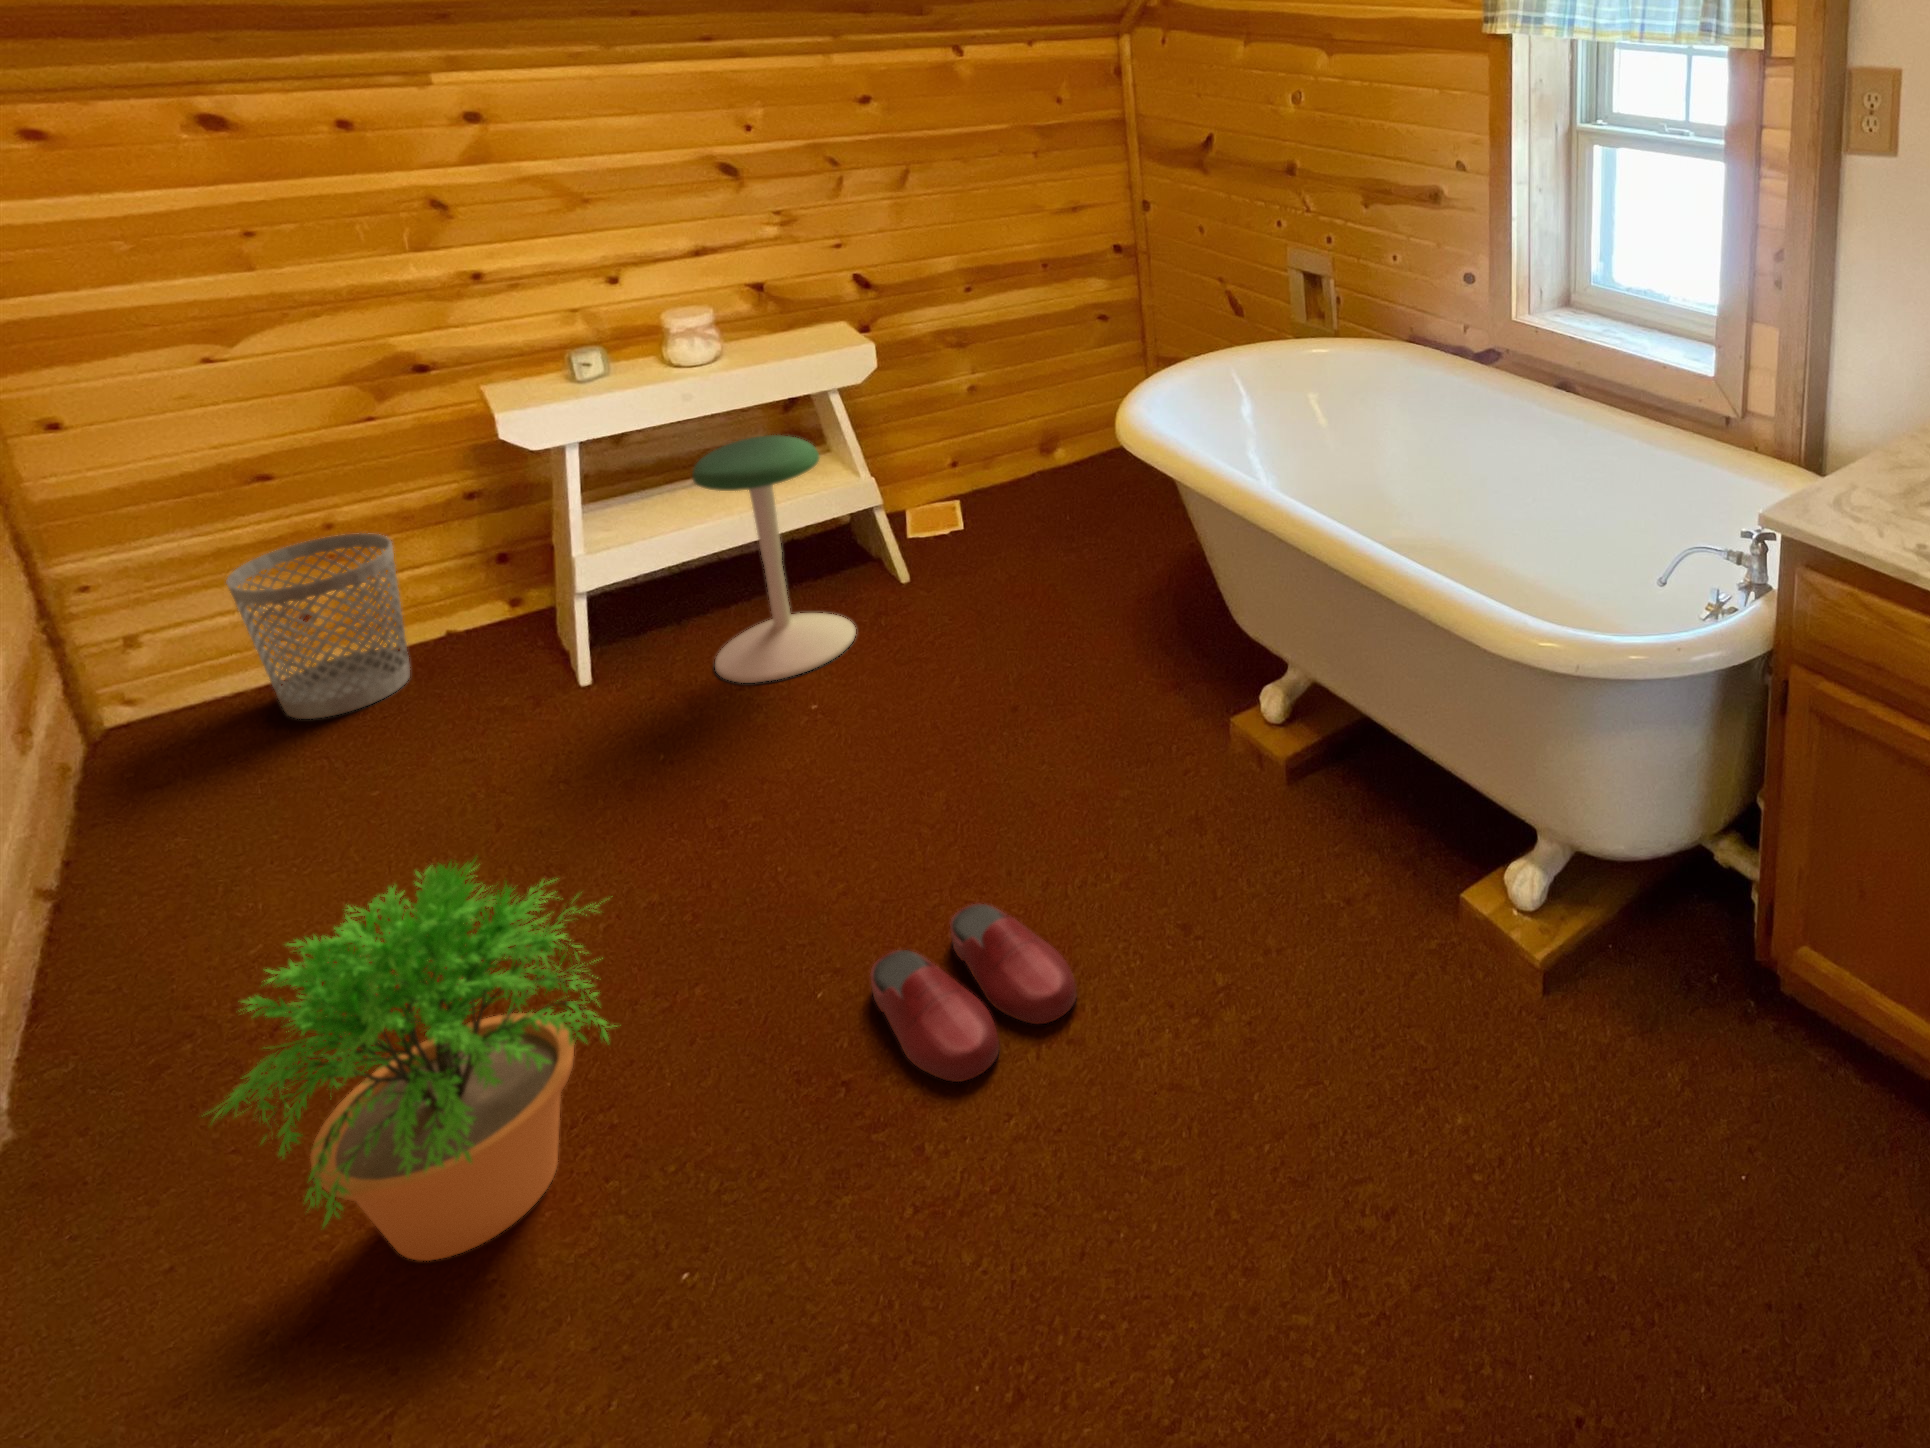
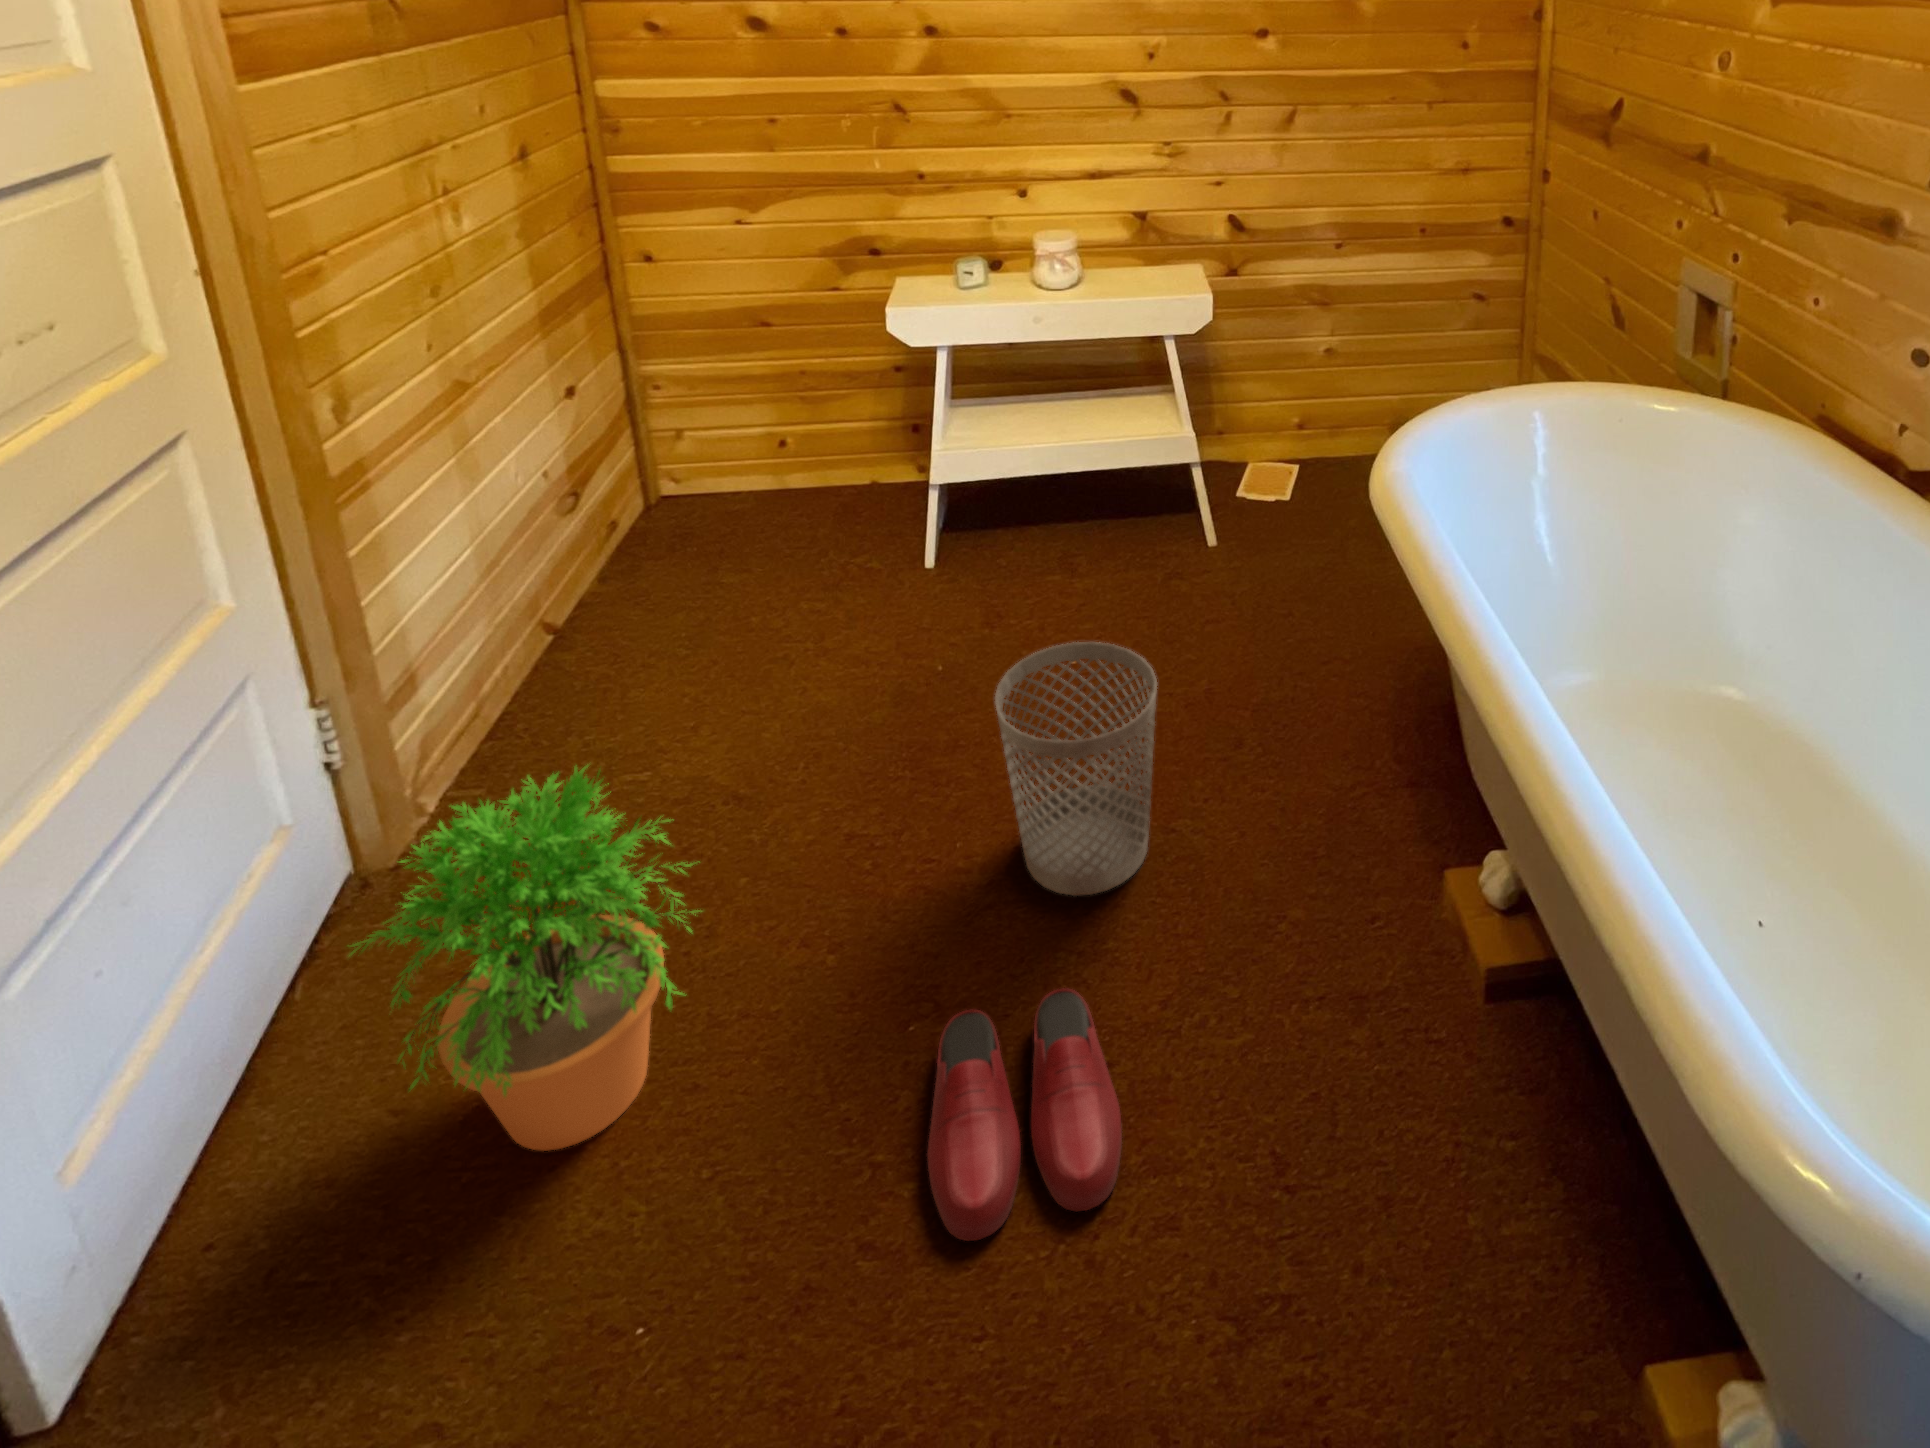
stool: present [692,435,856,683] -> none [1019,368,1145,613]
wastebasket: present [226,533,410,719] -> present [995,642,1157,896]

